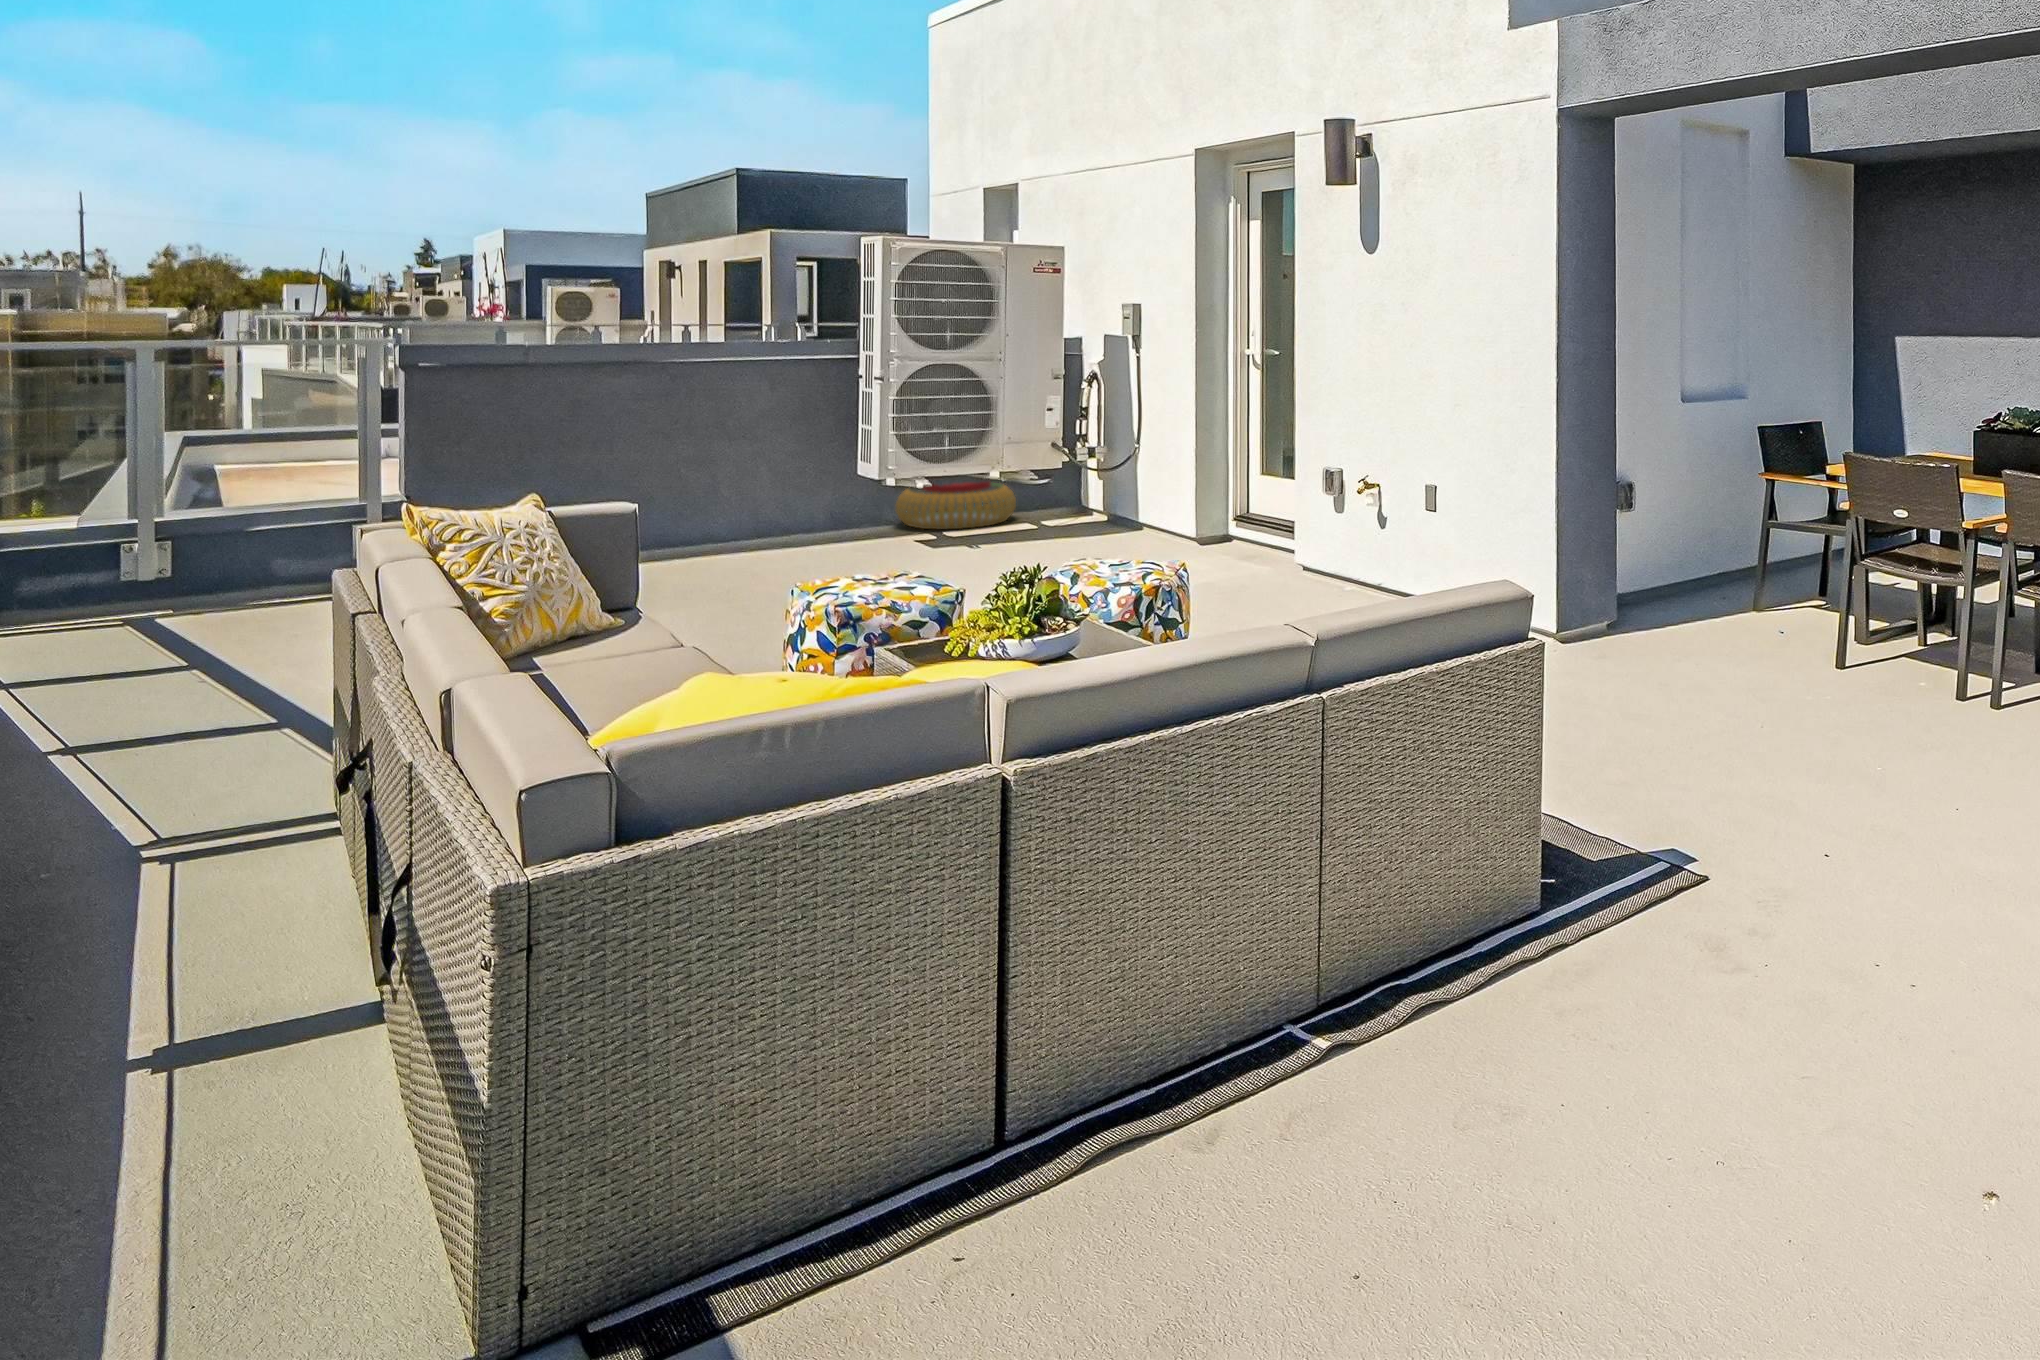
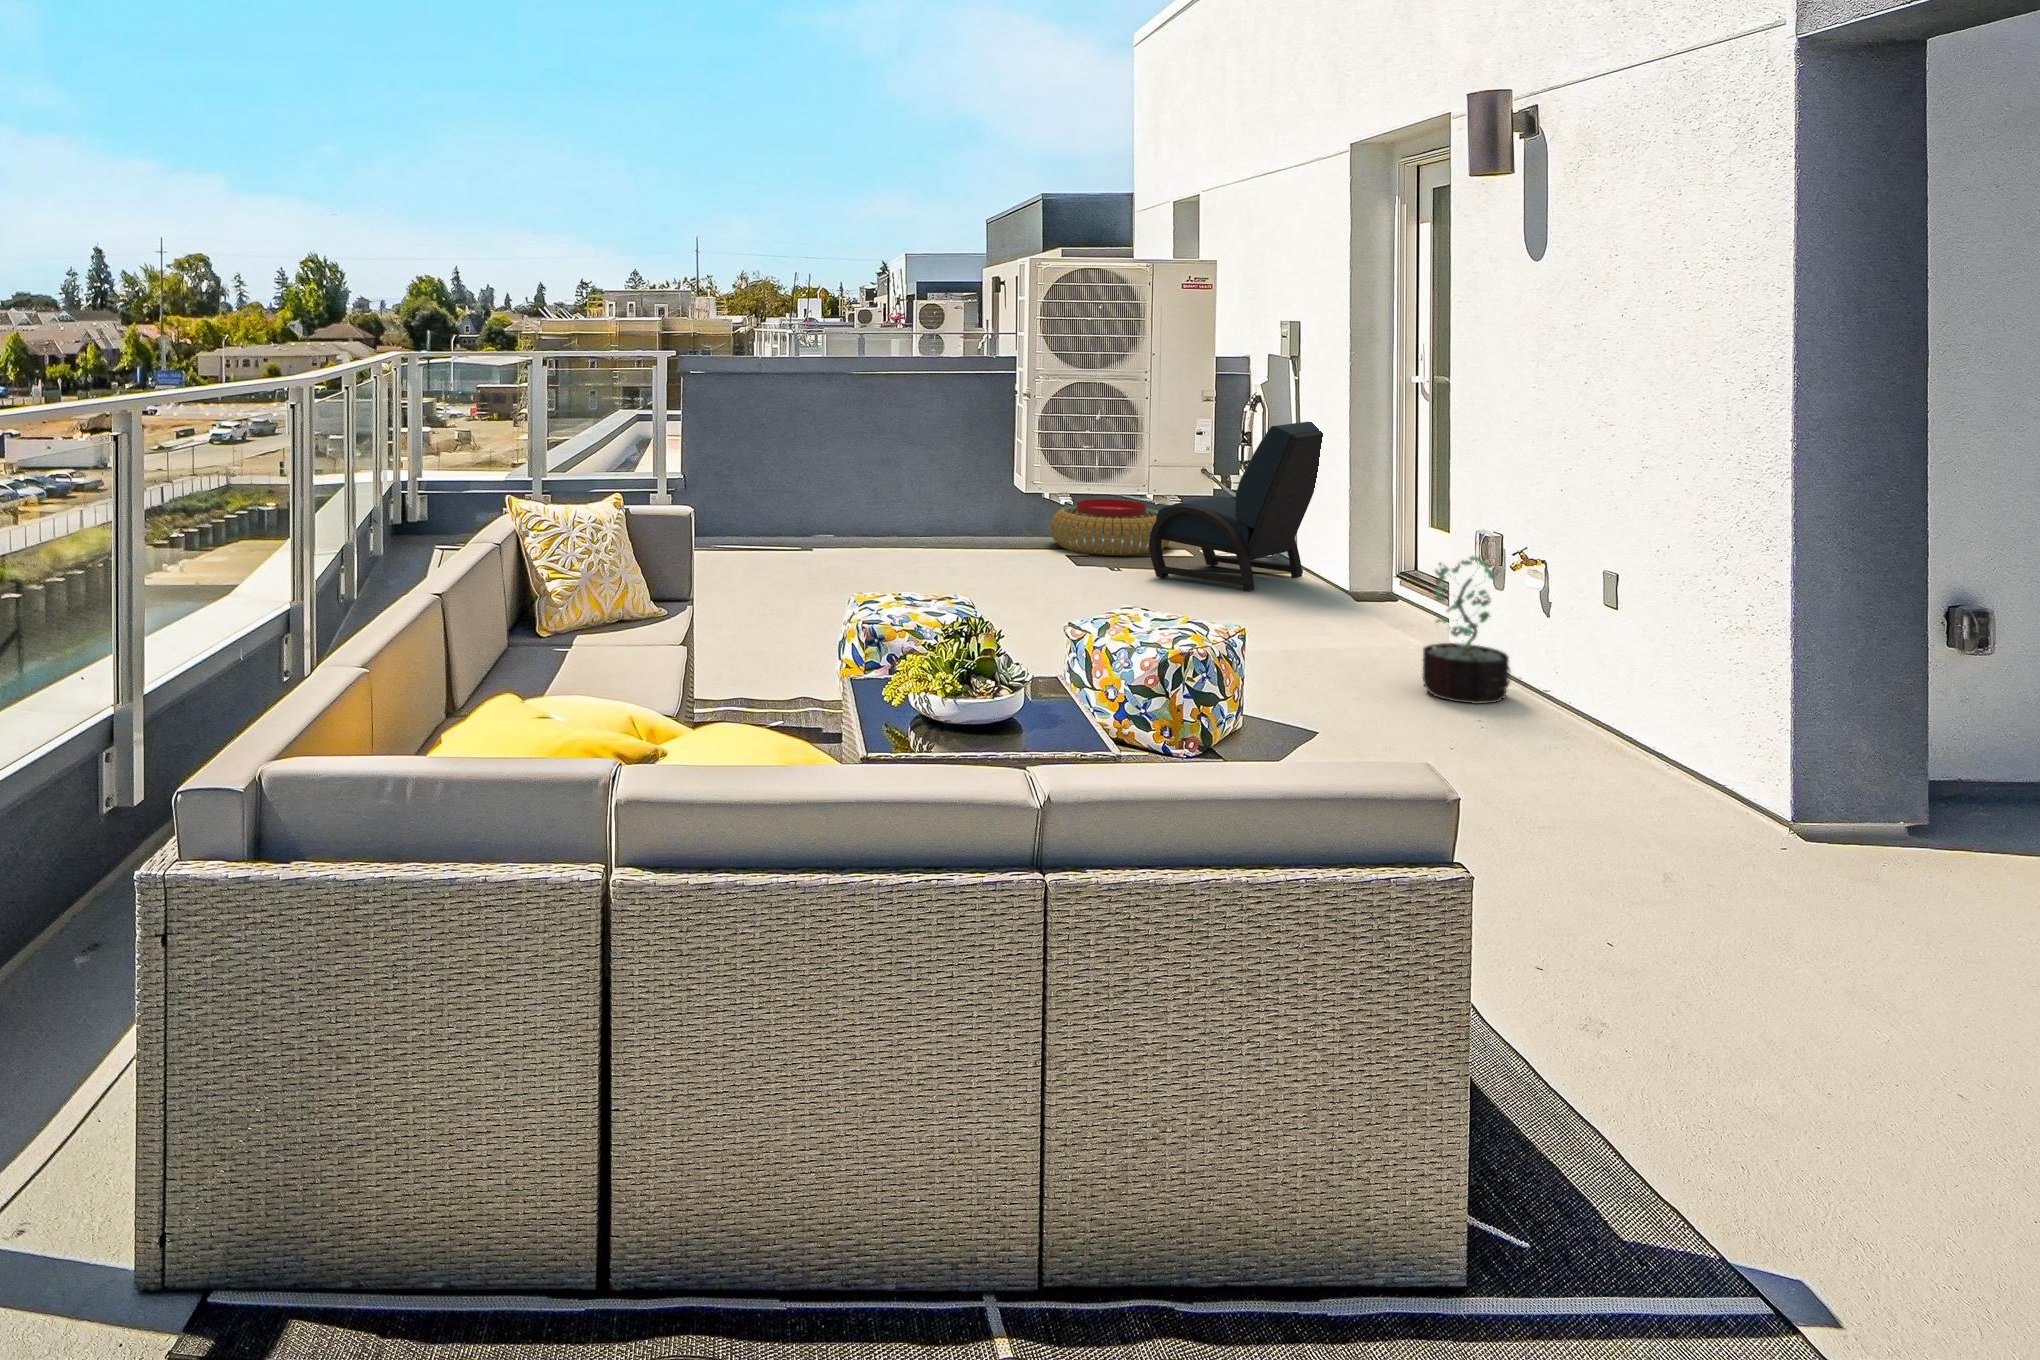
lounge chair: none [1013,392,1176,544] -> present [1149,421,1323,591]
decorative plant: none [1292,485,1355,601] -> present [1422,556,1510,704]

